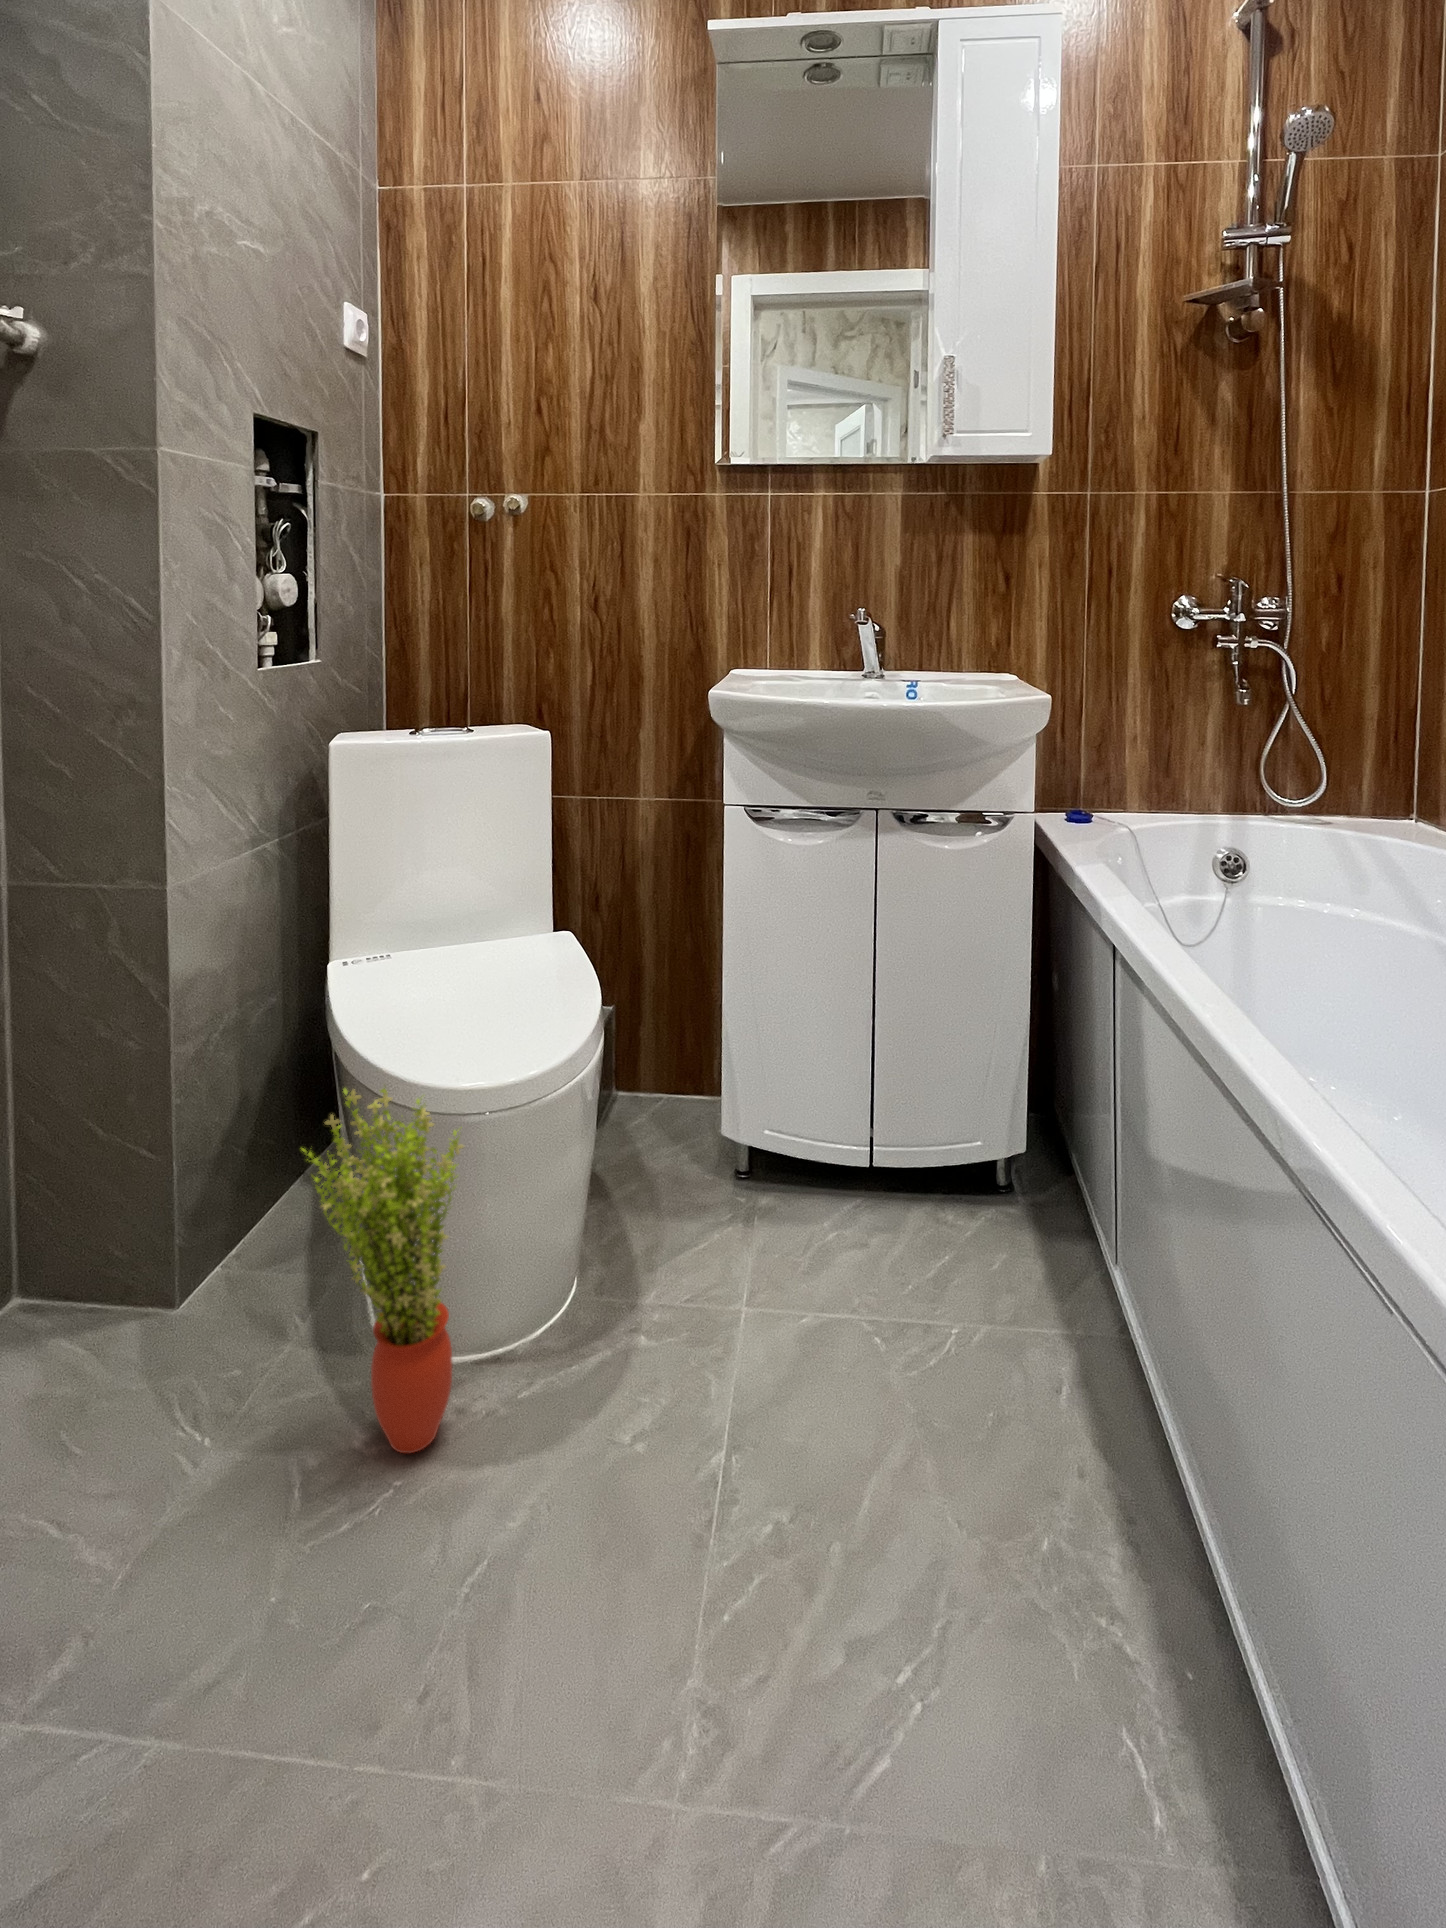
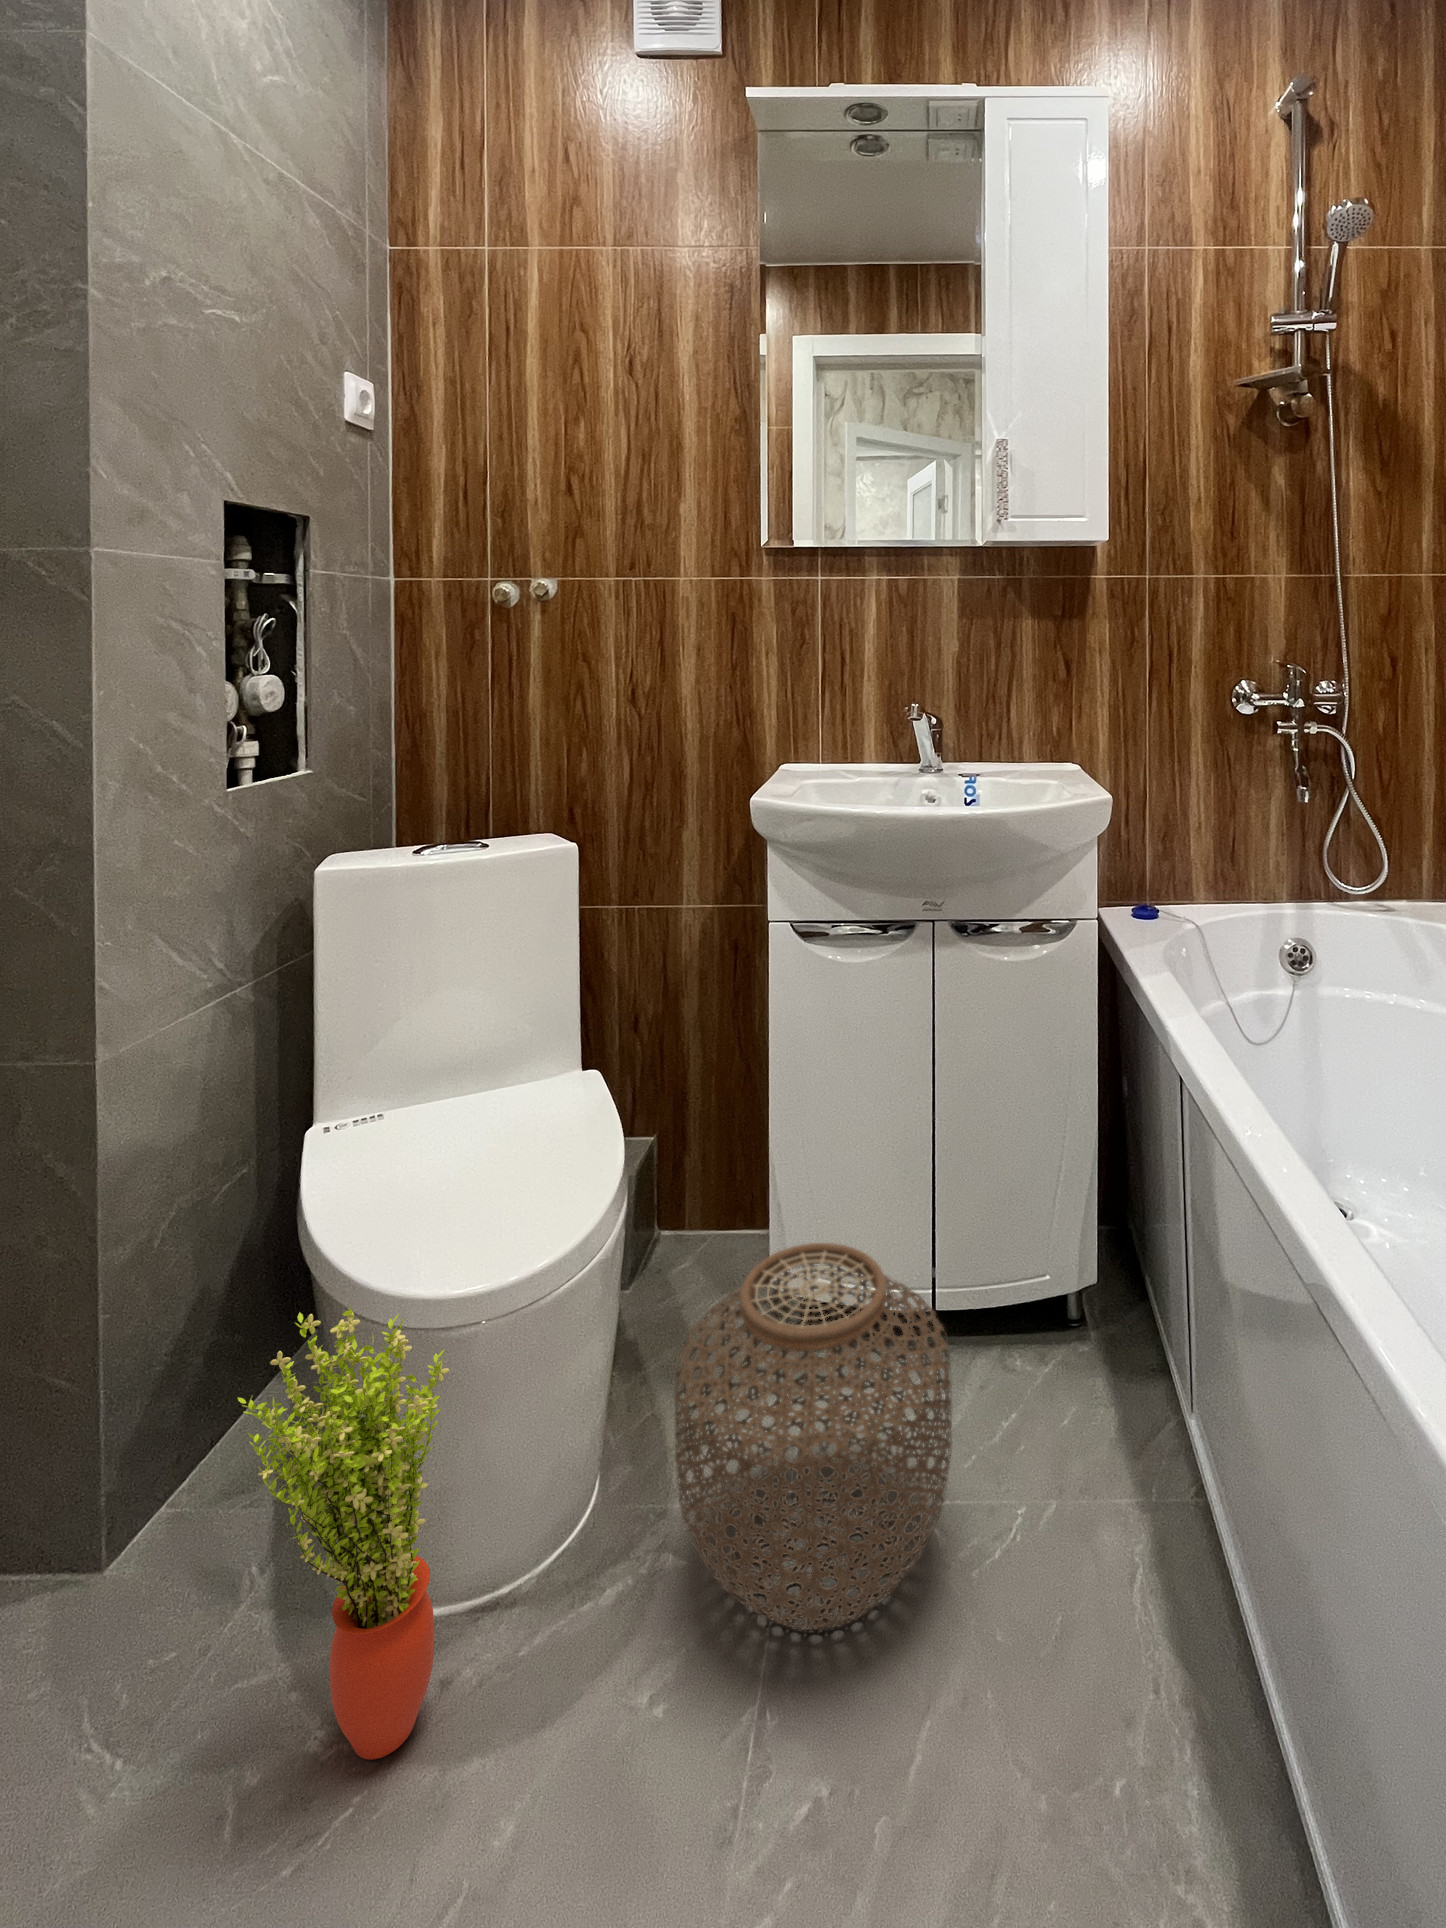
woven basket: none [648,1080,892,1400] -> present [675,1243,952,1630]

